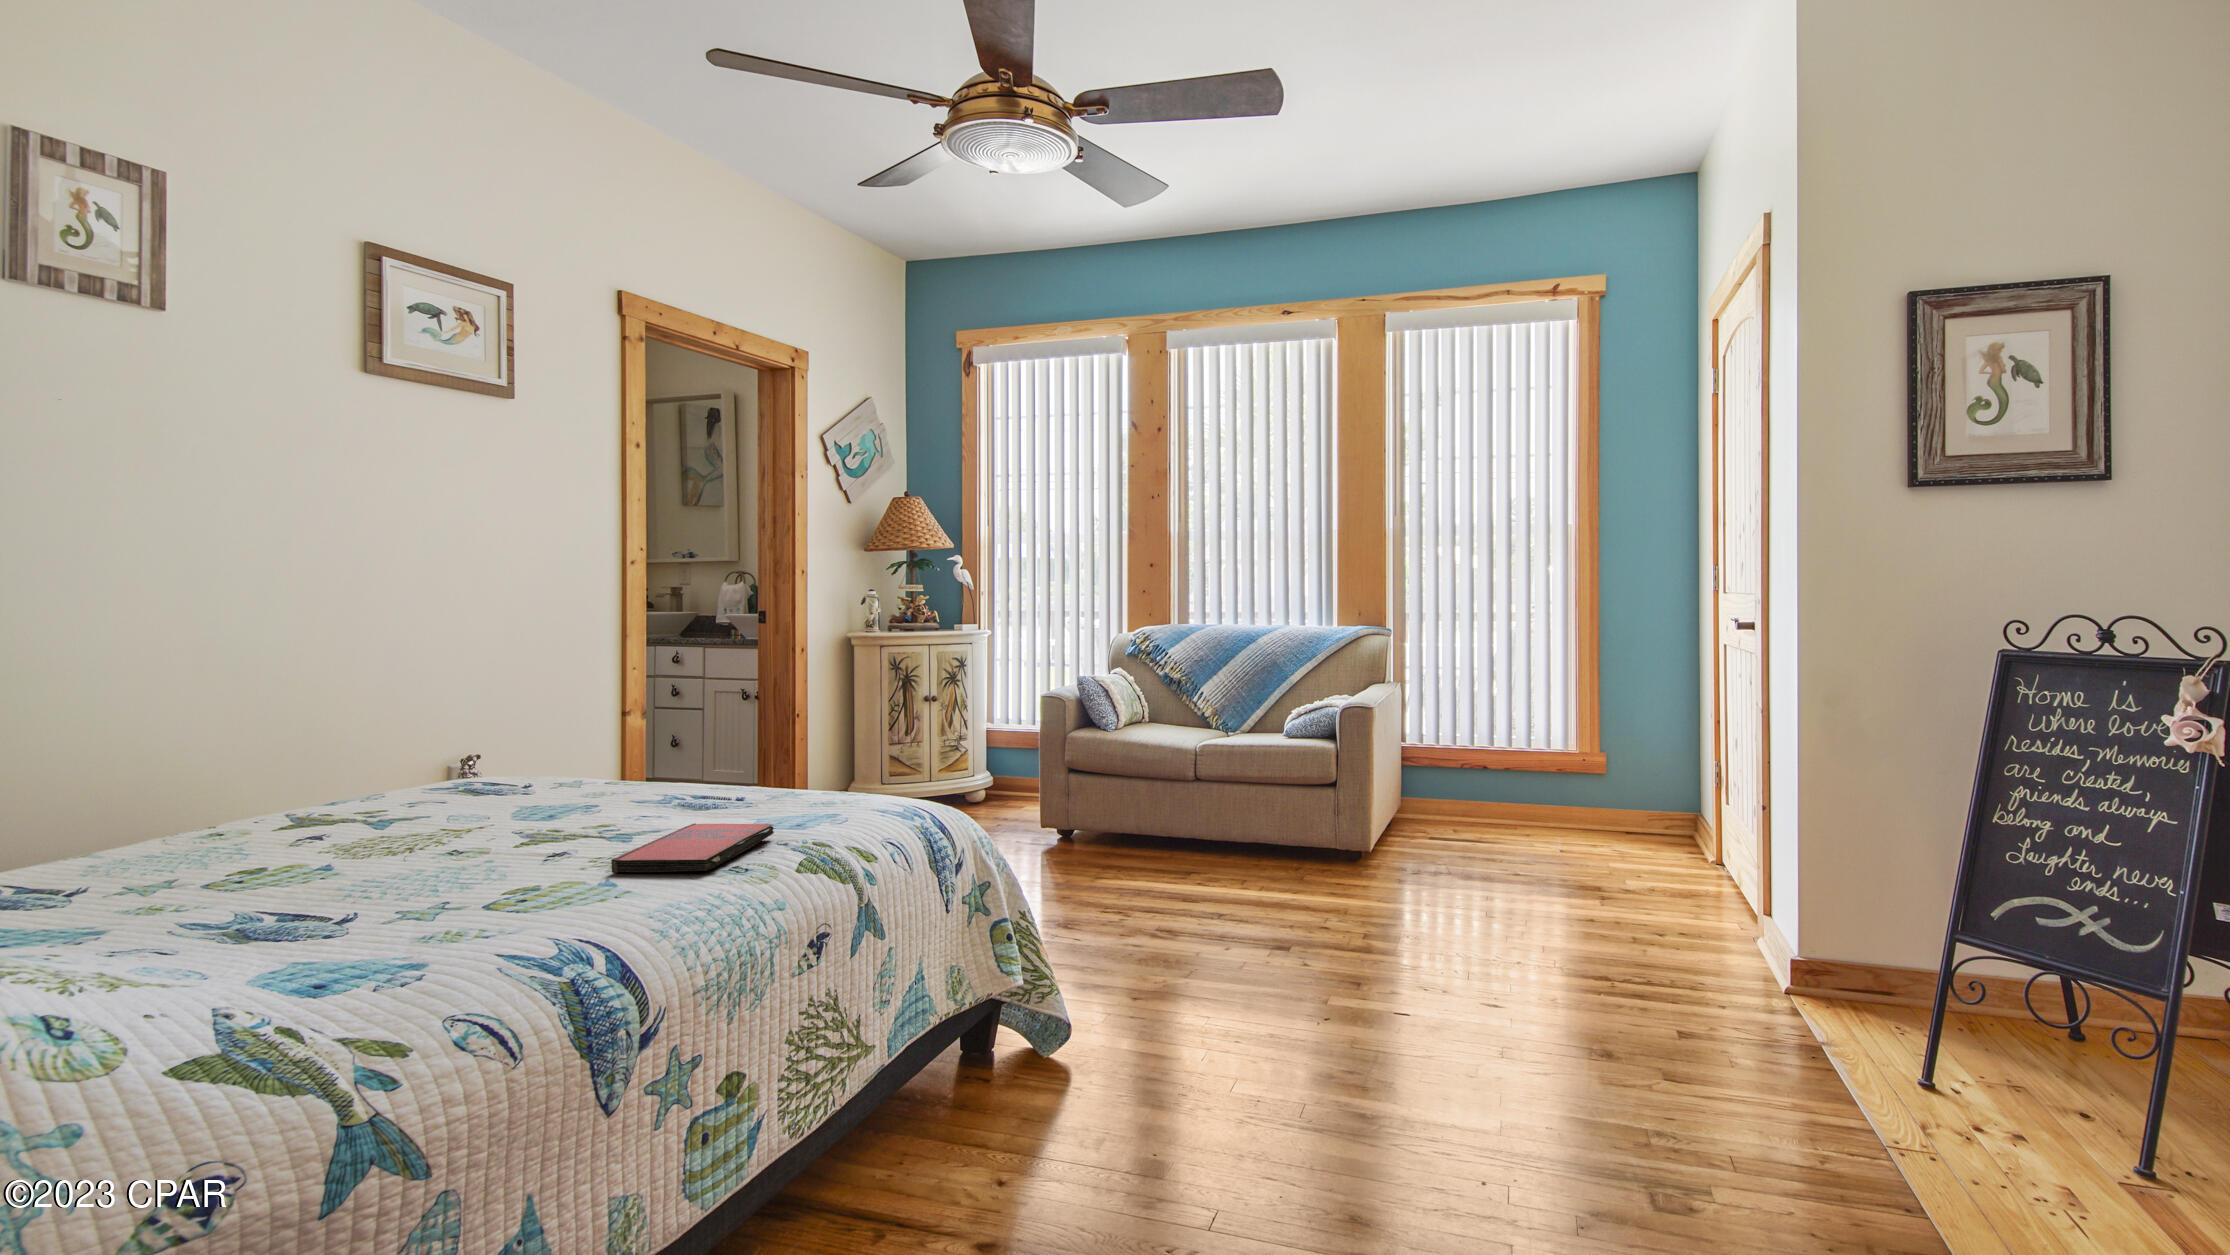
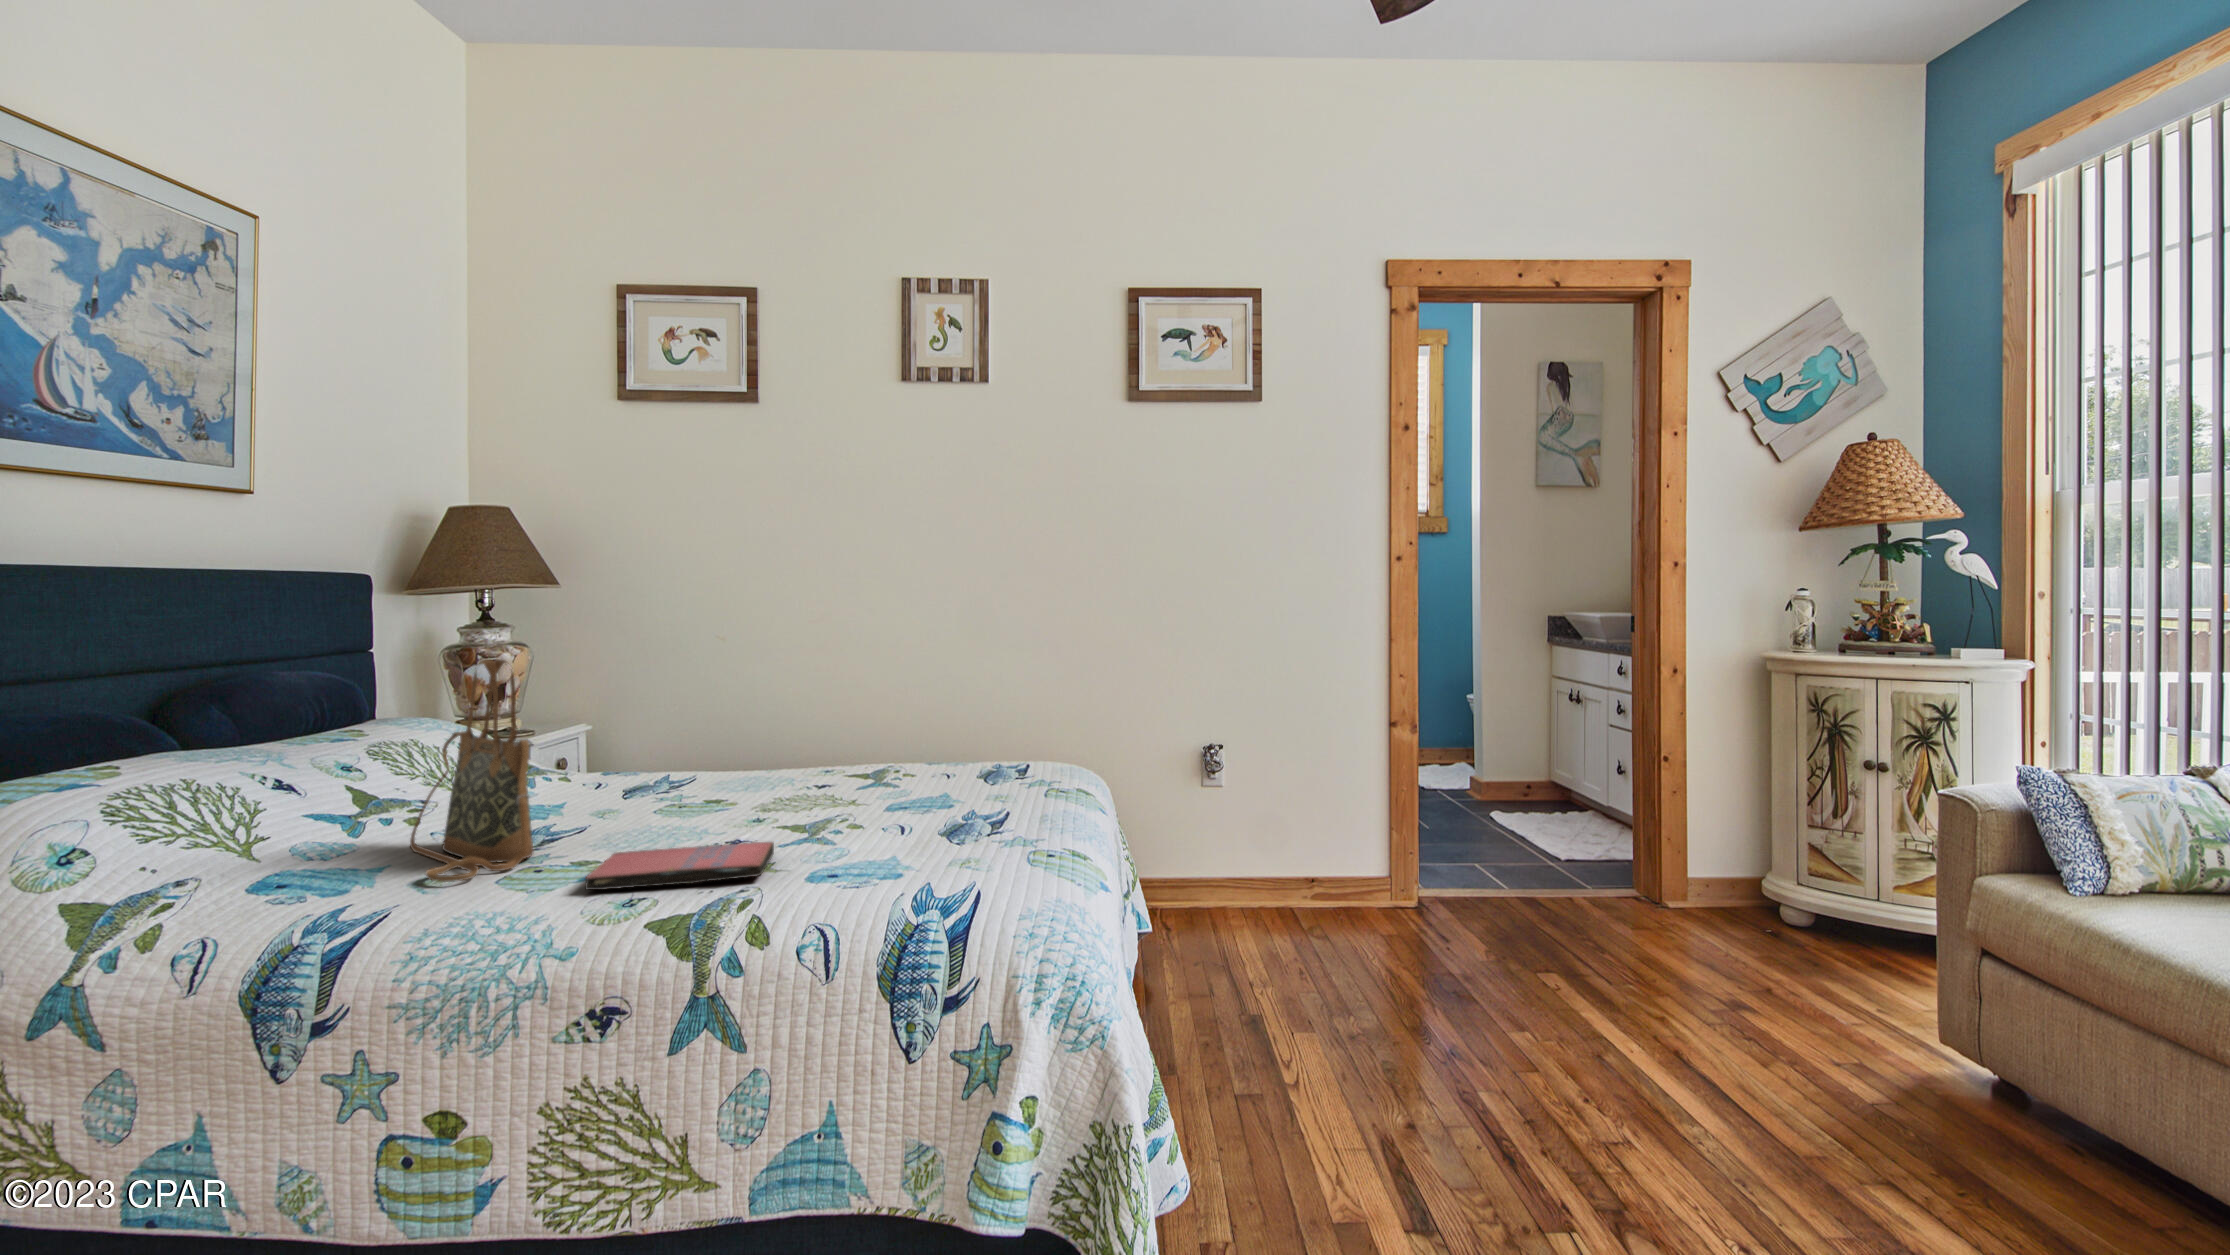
handbag: none [243,676,571,947] -> present [410,659,534,882]

